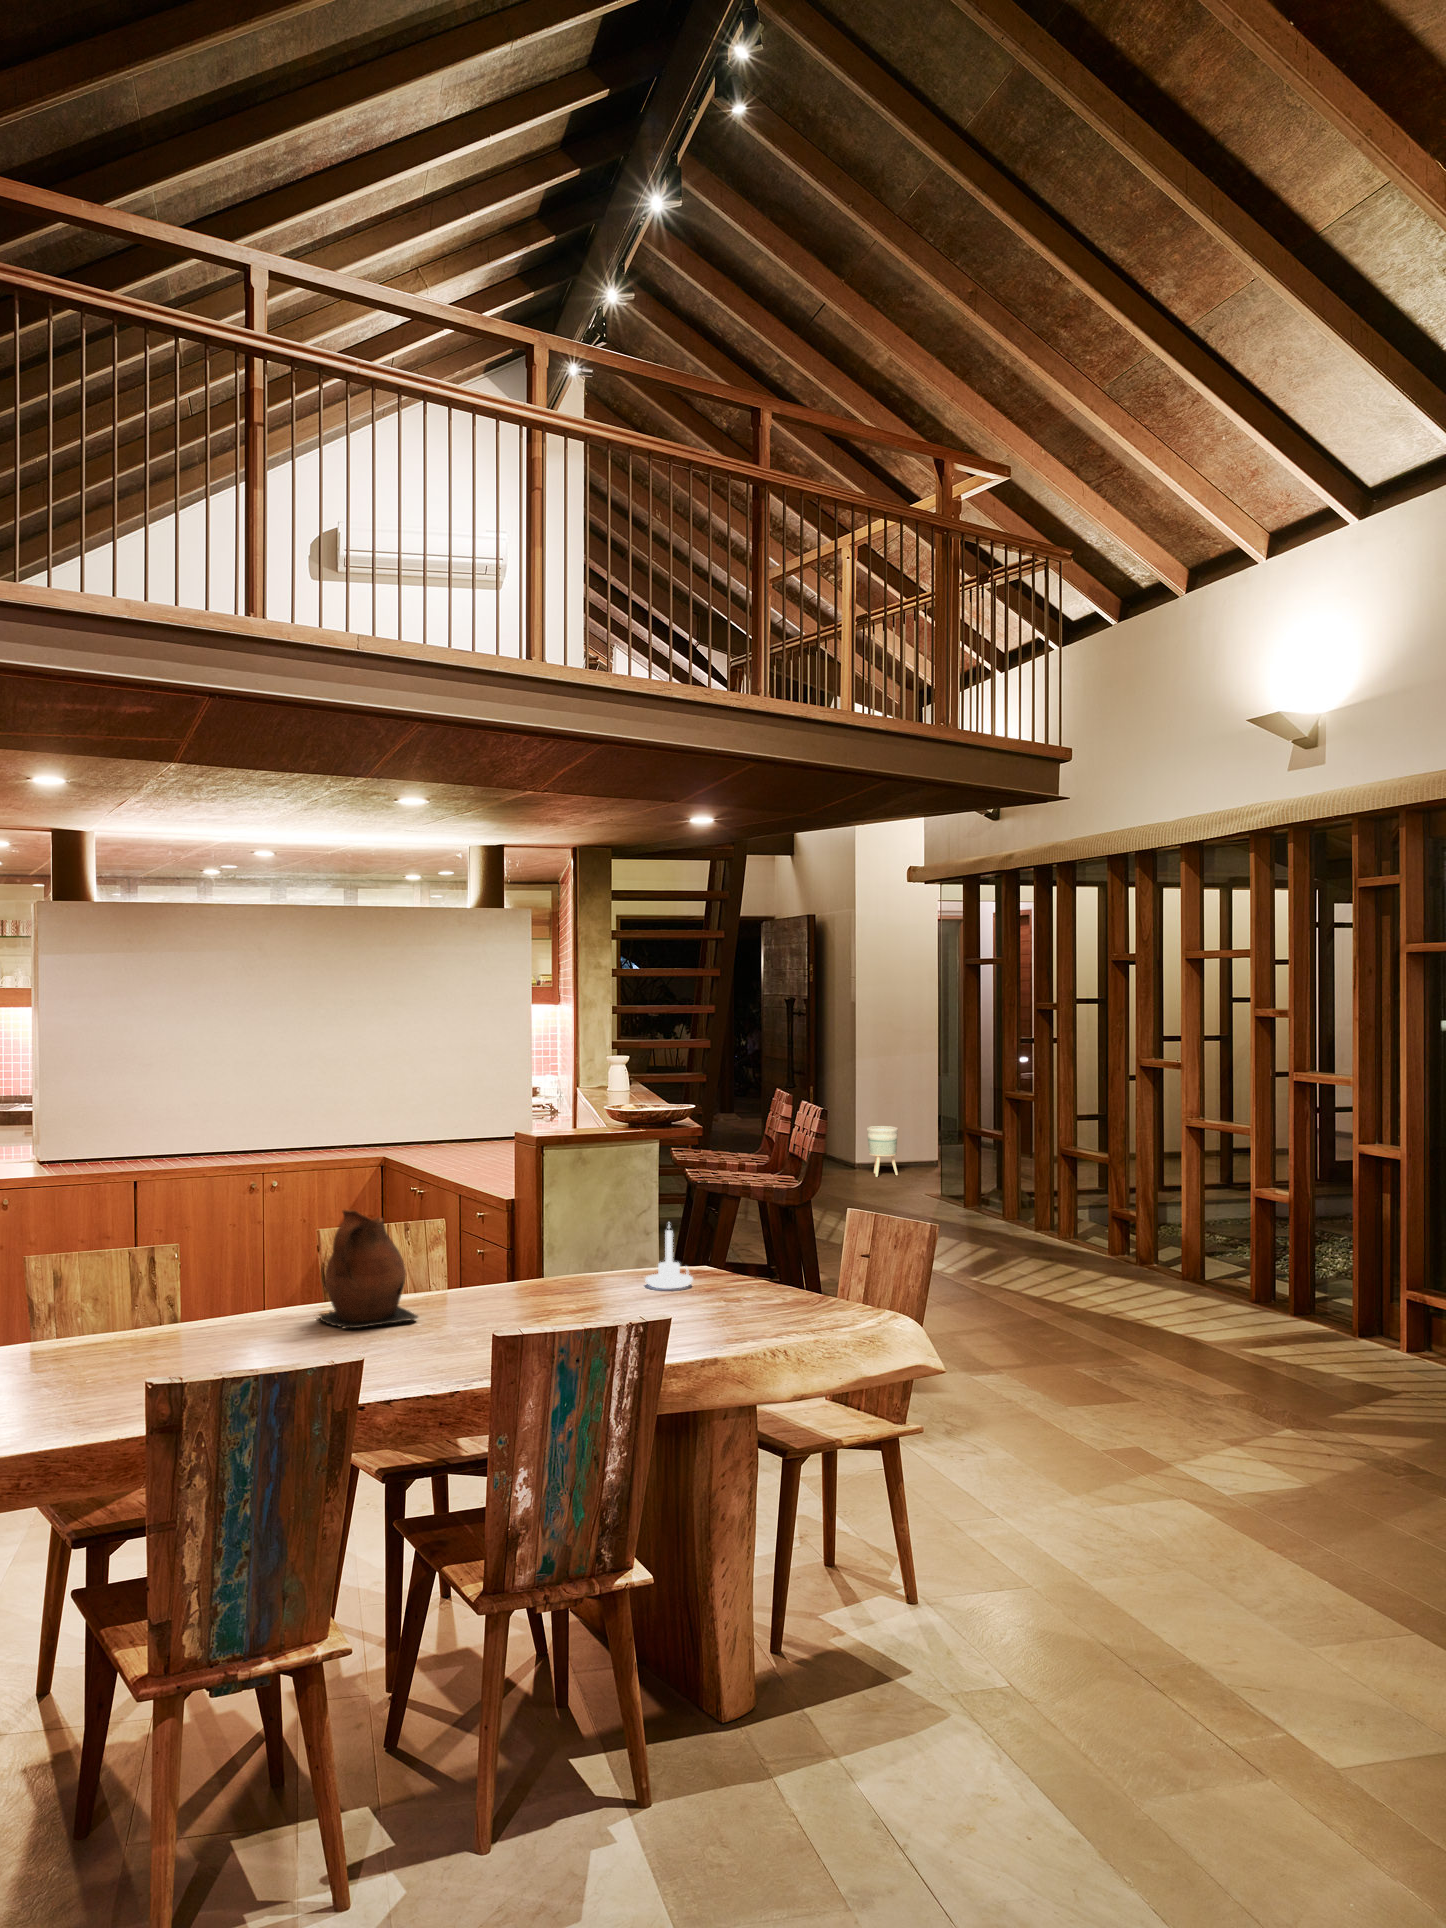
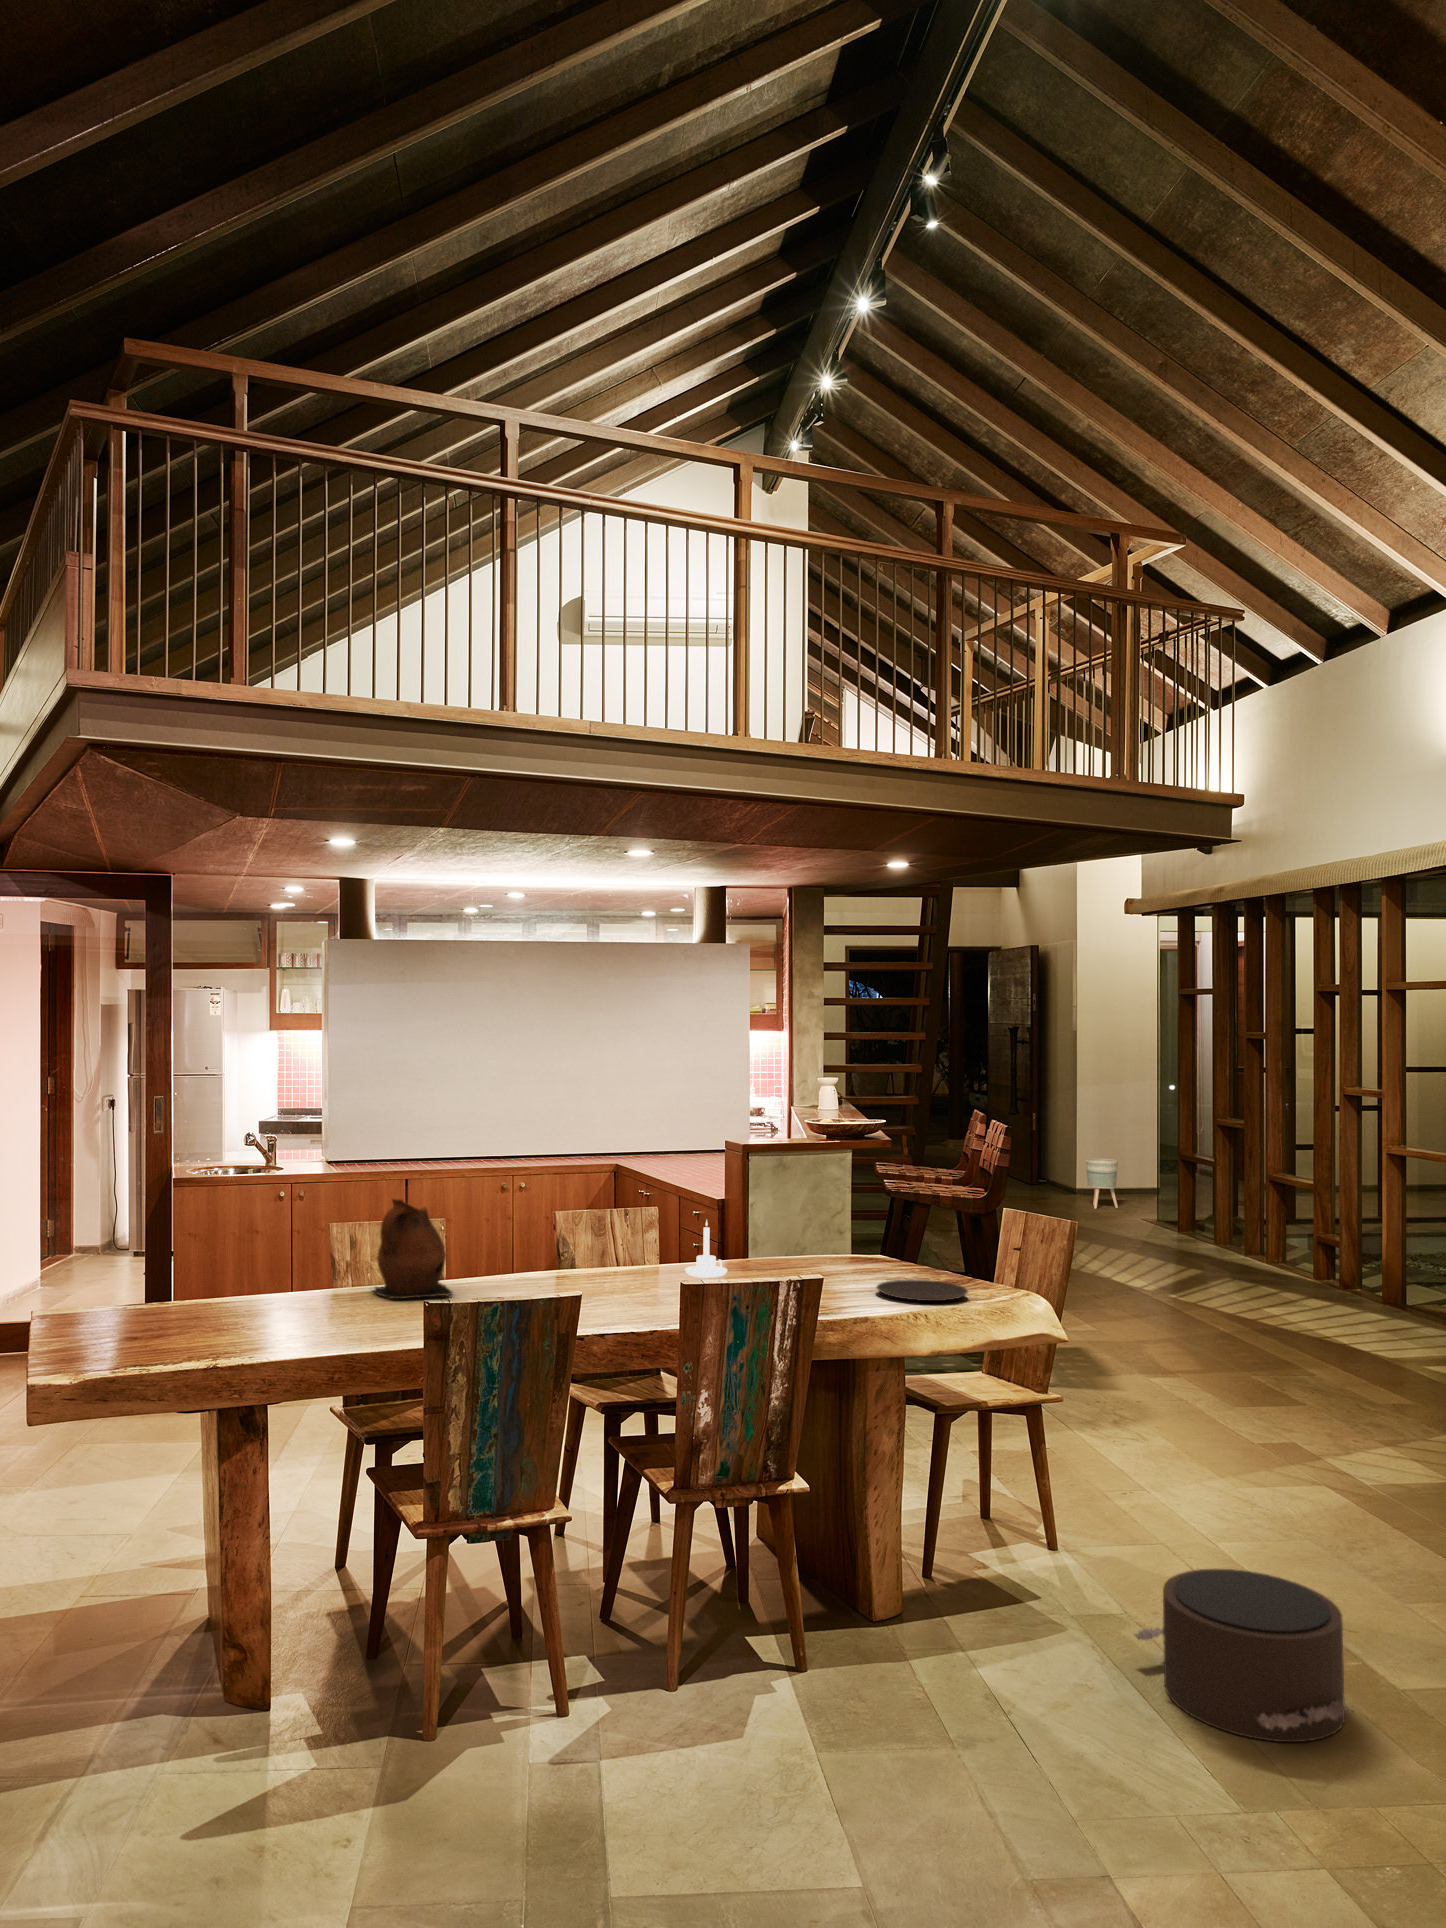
ceramic pitcher: present [320,1210,418,1328] -> present [374,1199,453,1299]
candle holder: present [645,1225,693,1288] -> present [685,1220,727,1278]
plate: none [715,1291,823,1319] -> present [876,1280,968,1301]
pouf: none [1029,1616,1298,1835] -> present [1134,1569,1351,1742]

